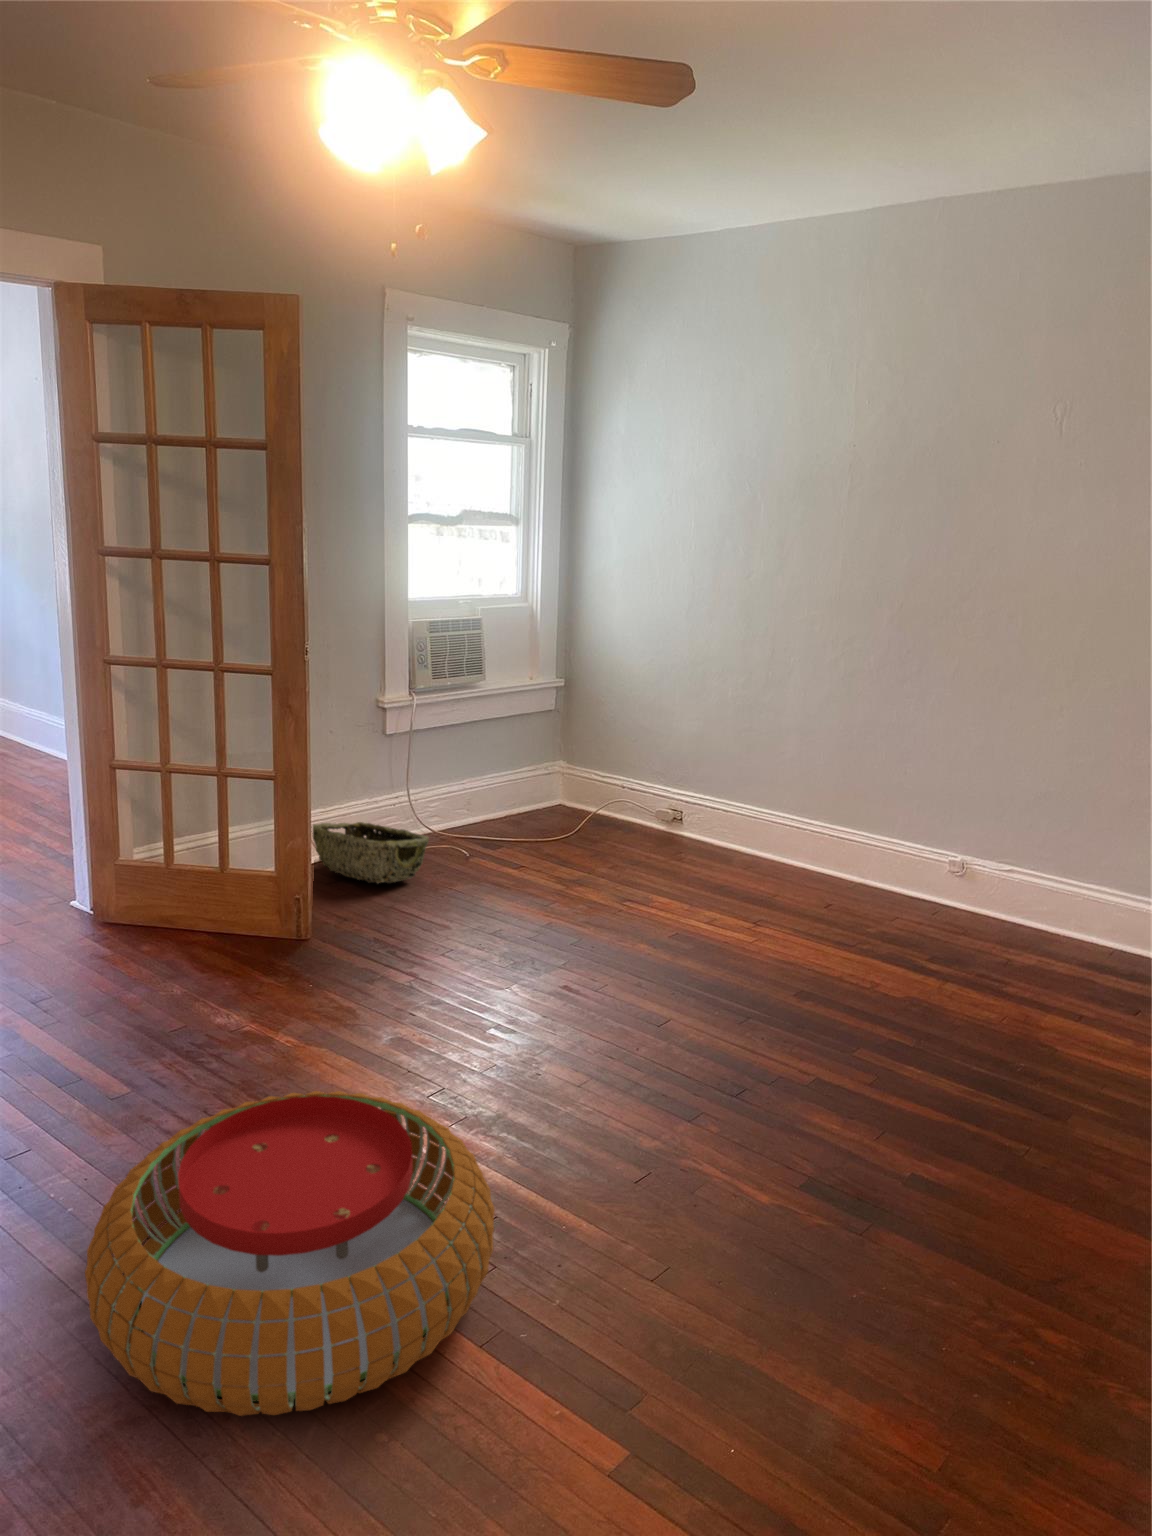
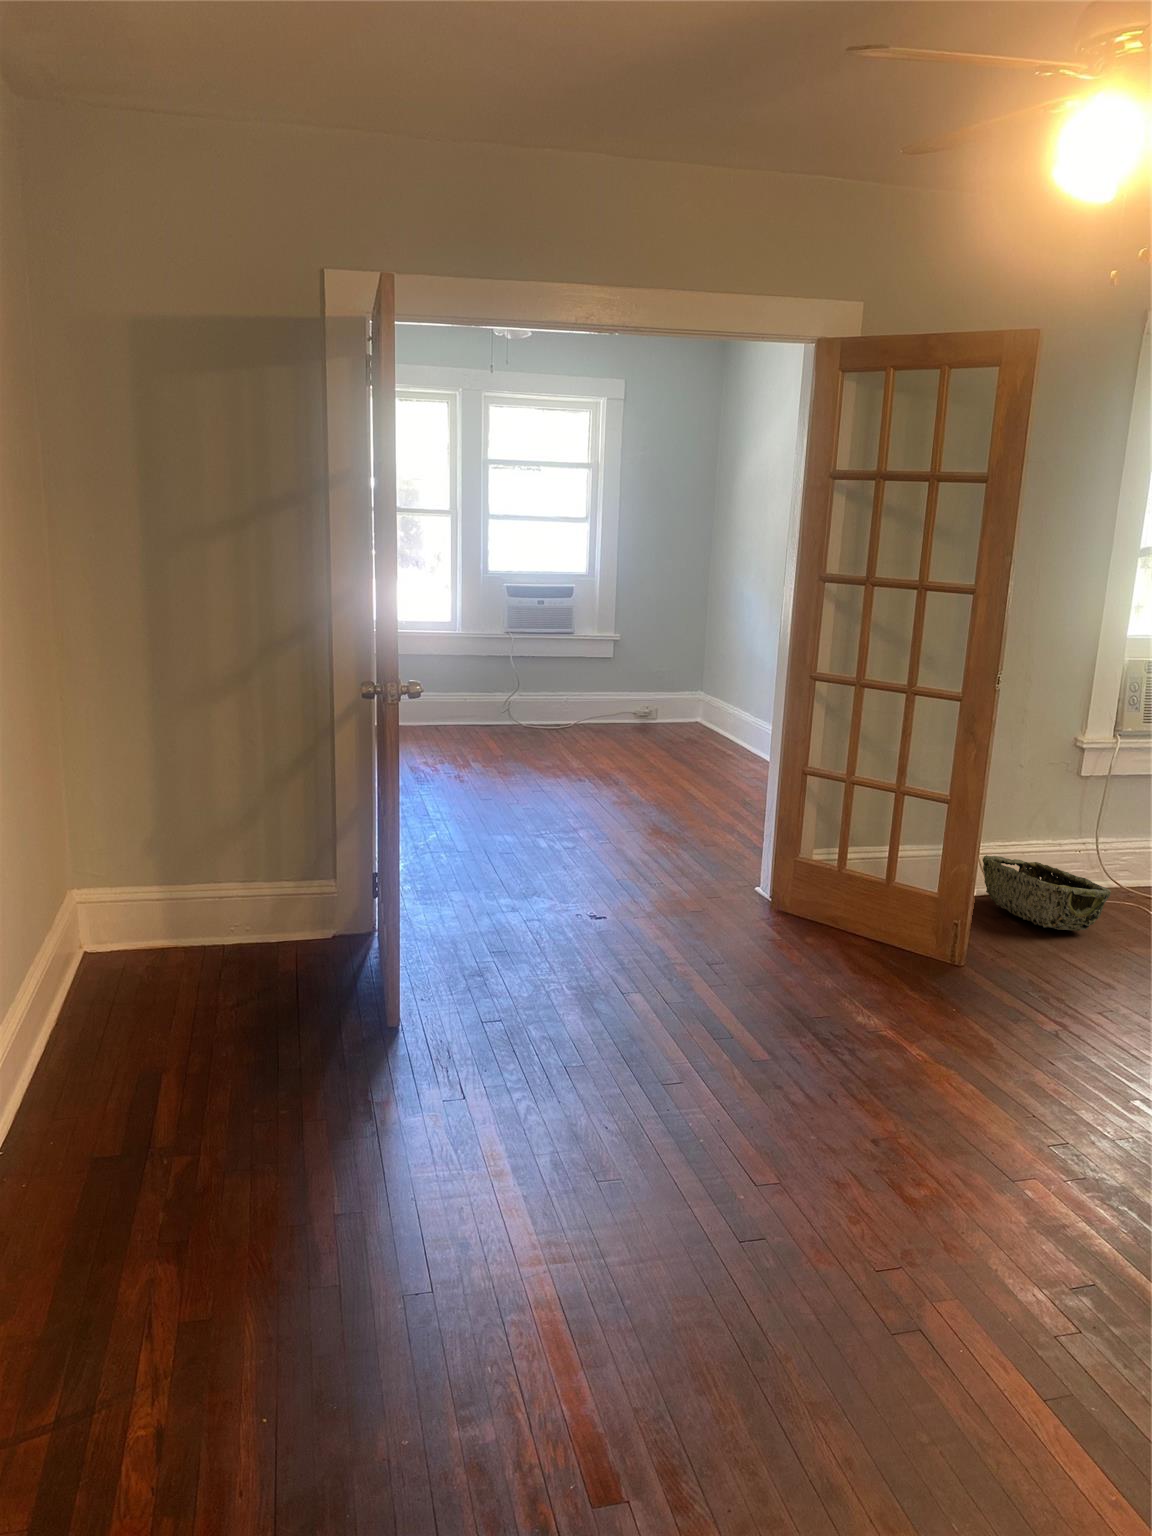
pouf: present [85,1091,494,1416] -> none [702,1080,1087,1373]

